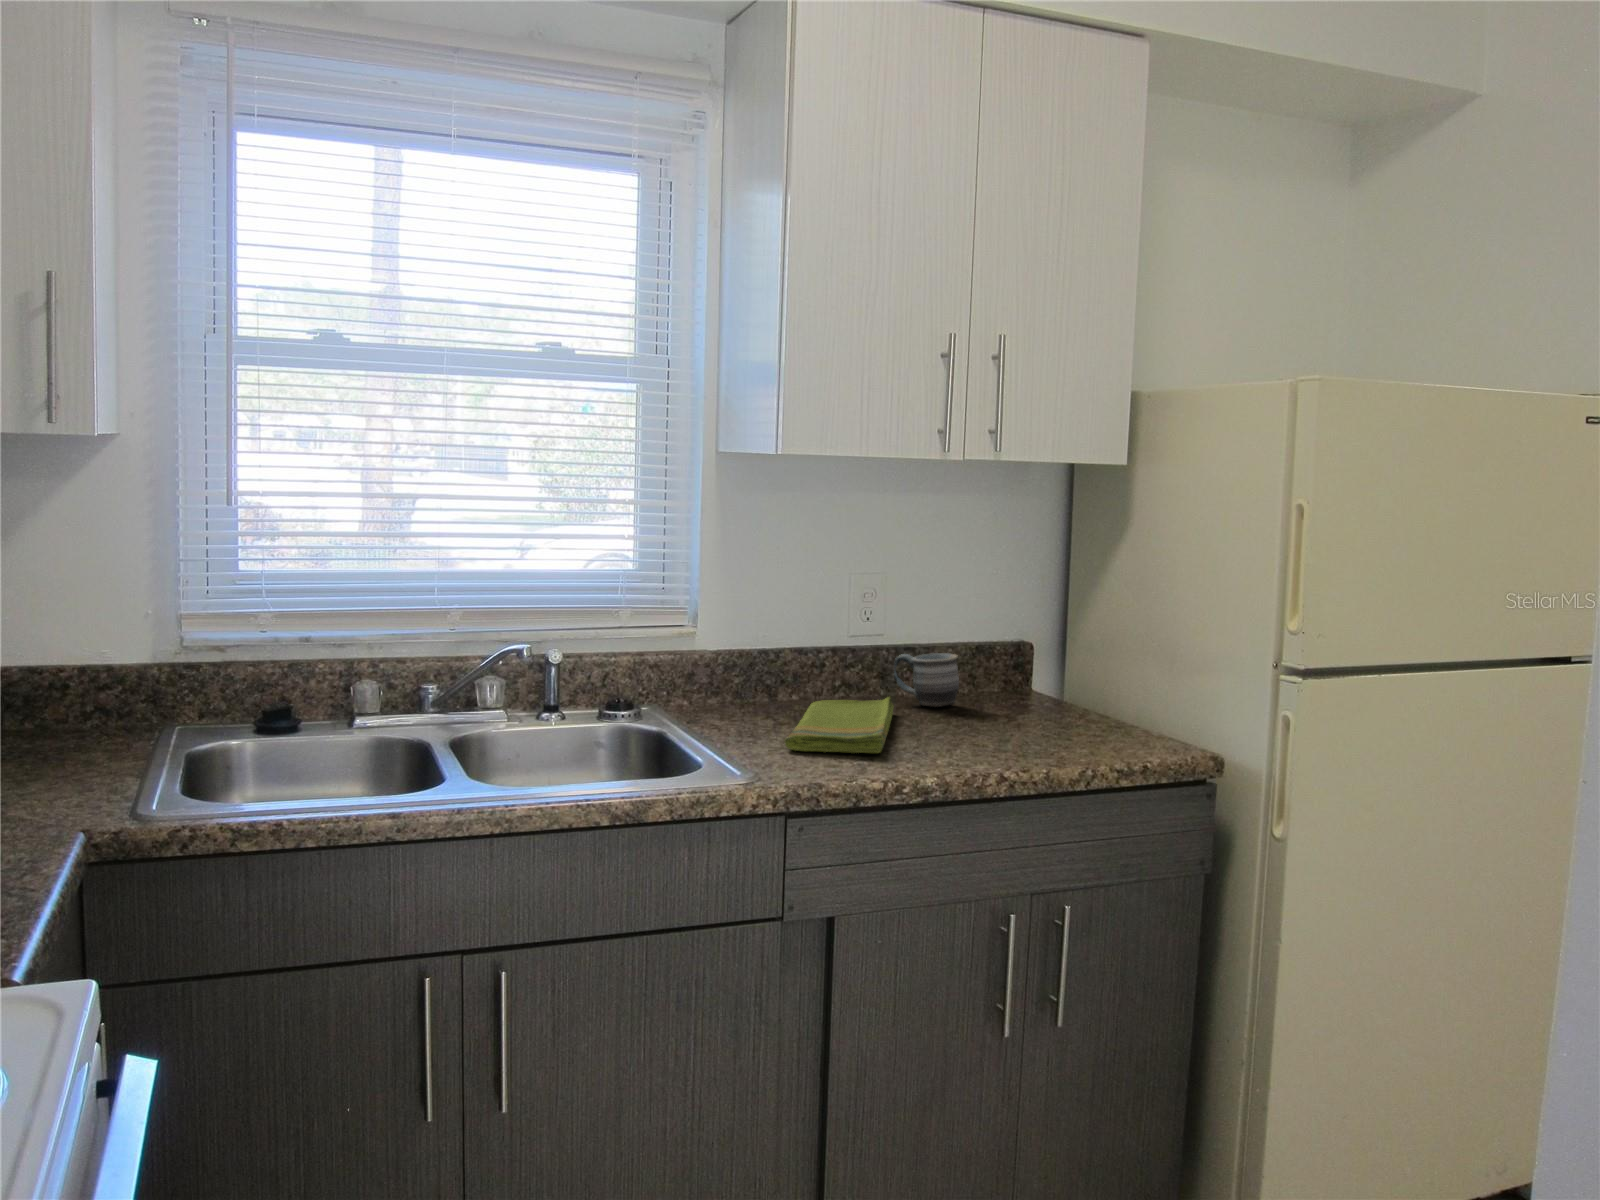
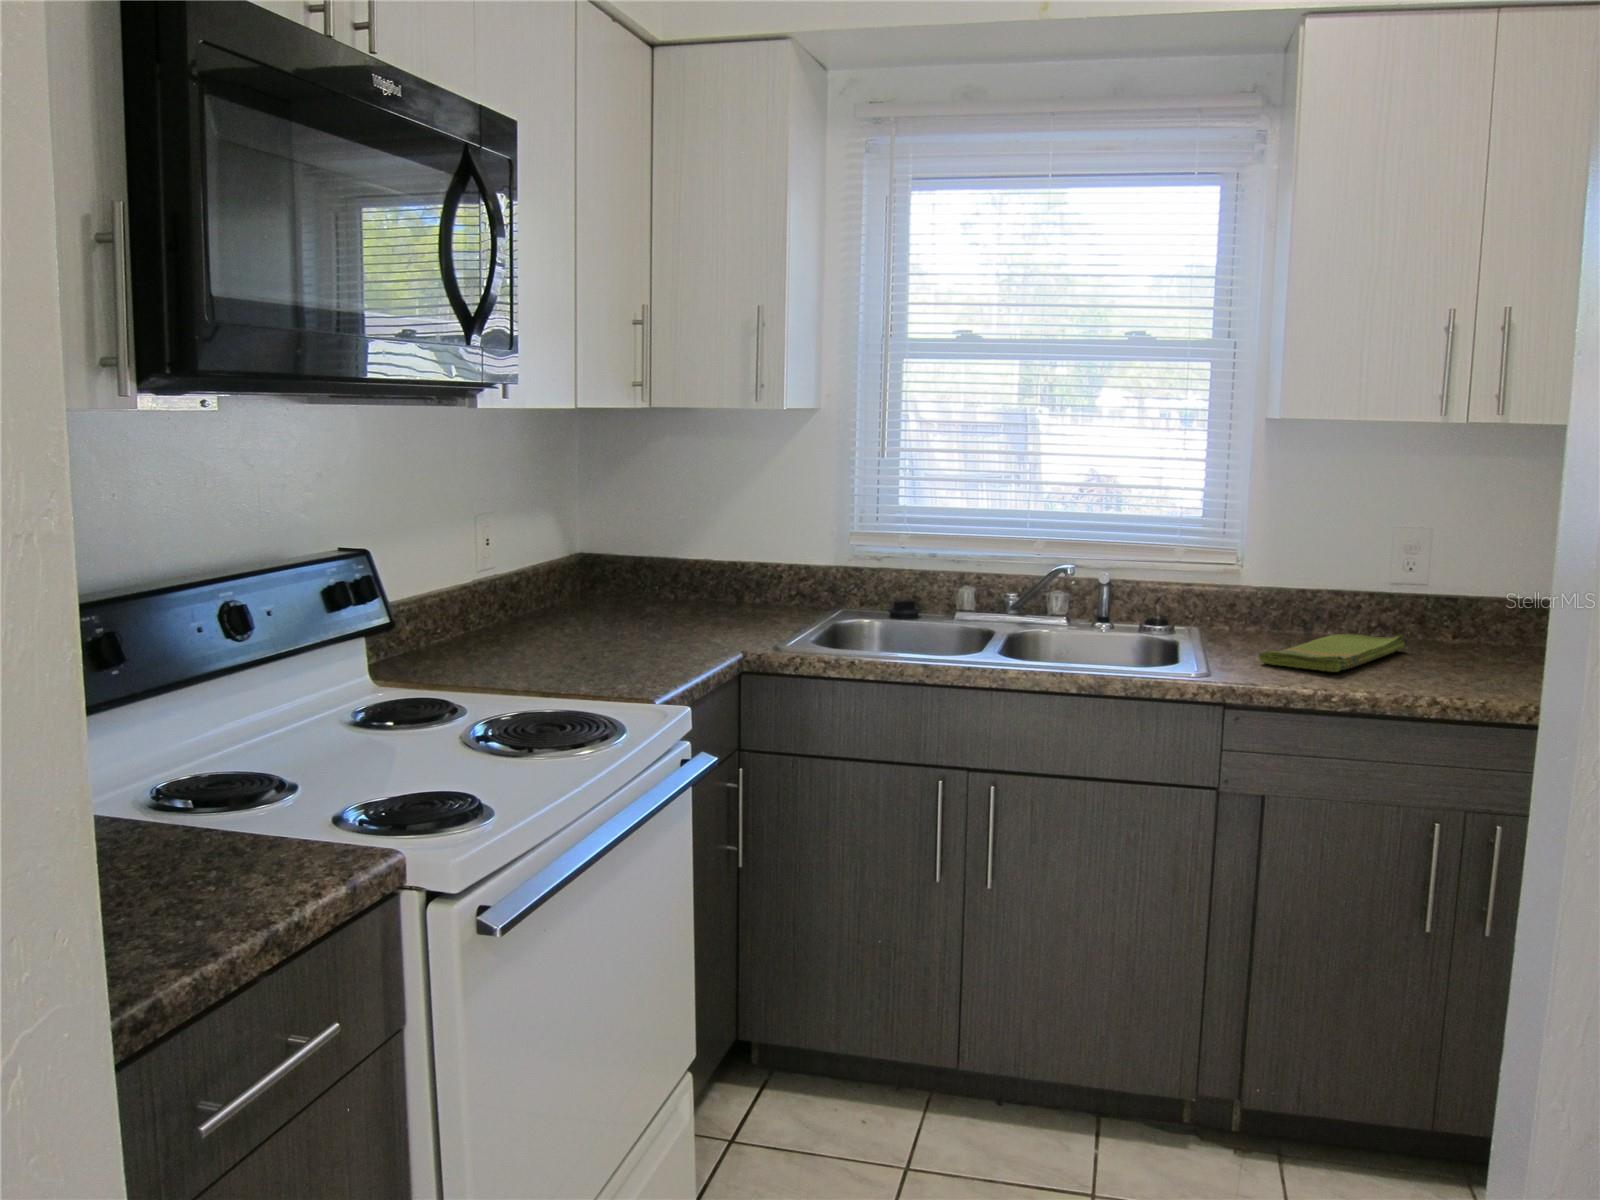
mug: present [894,653,959,707] -> none [1422,601,1484,650]

